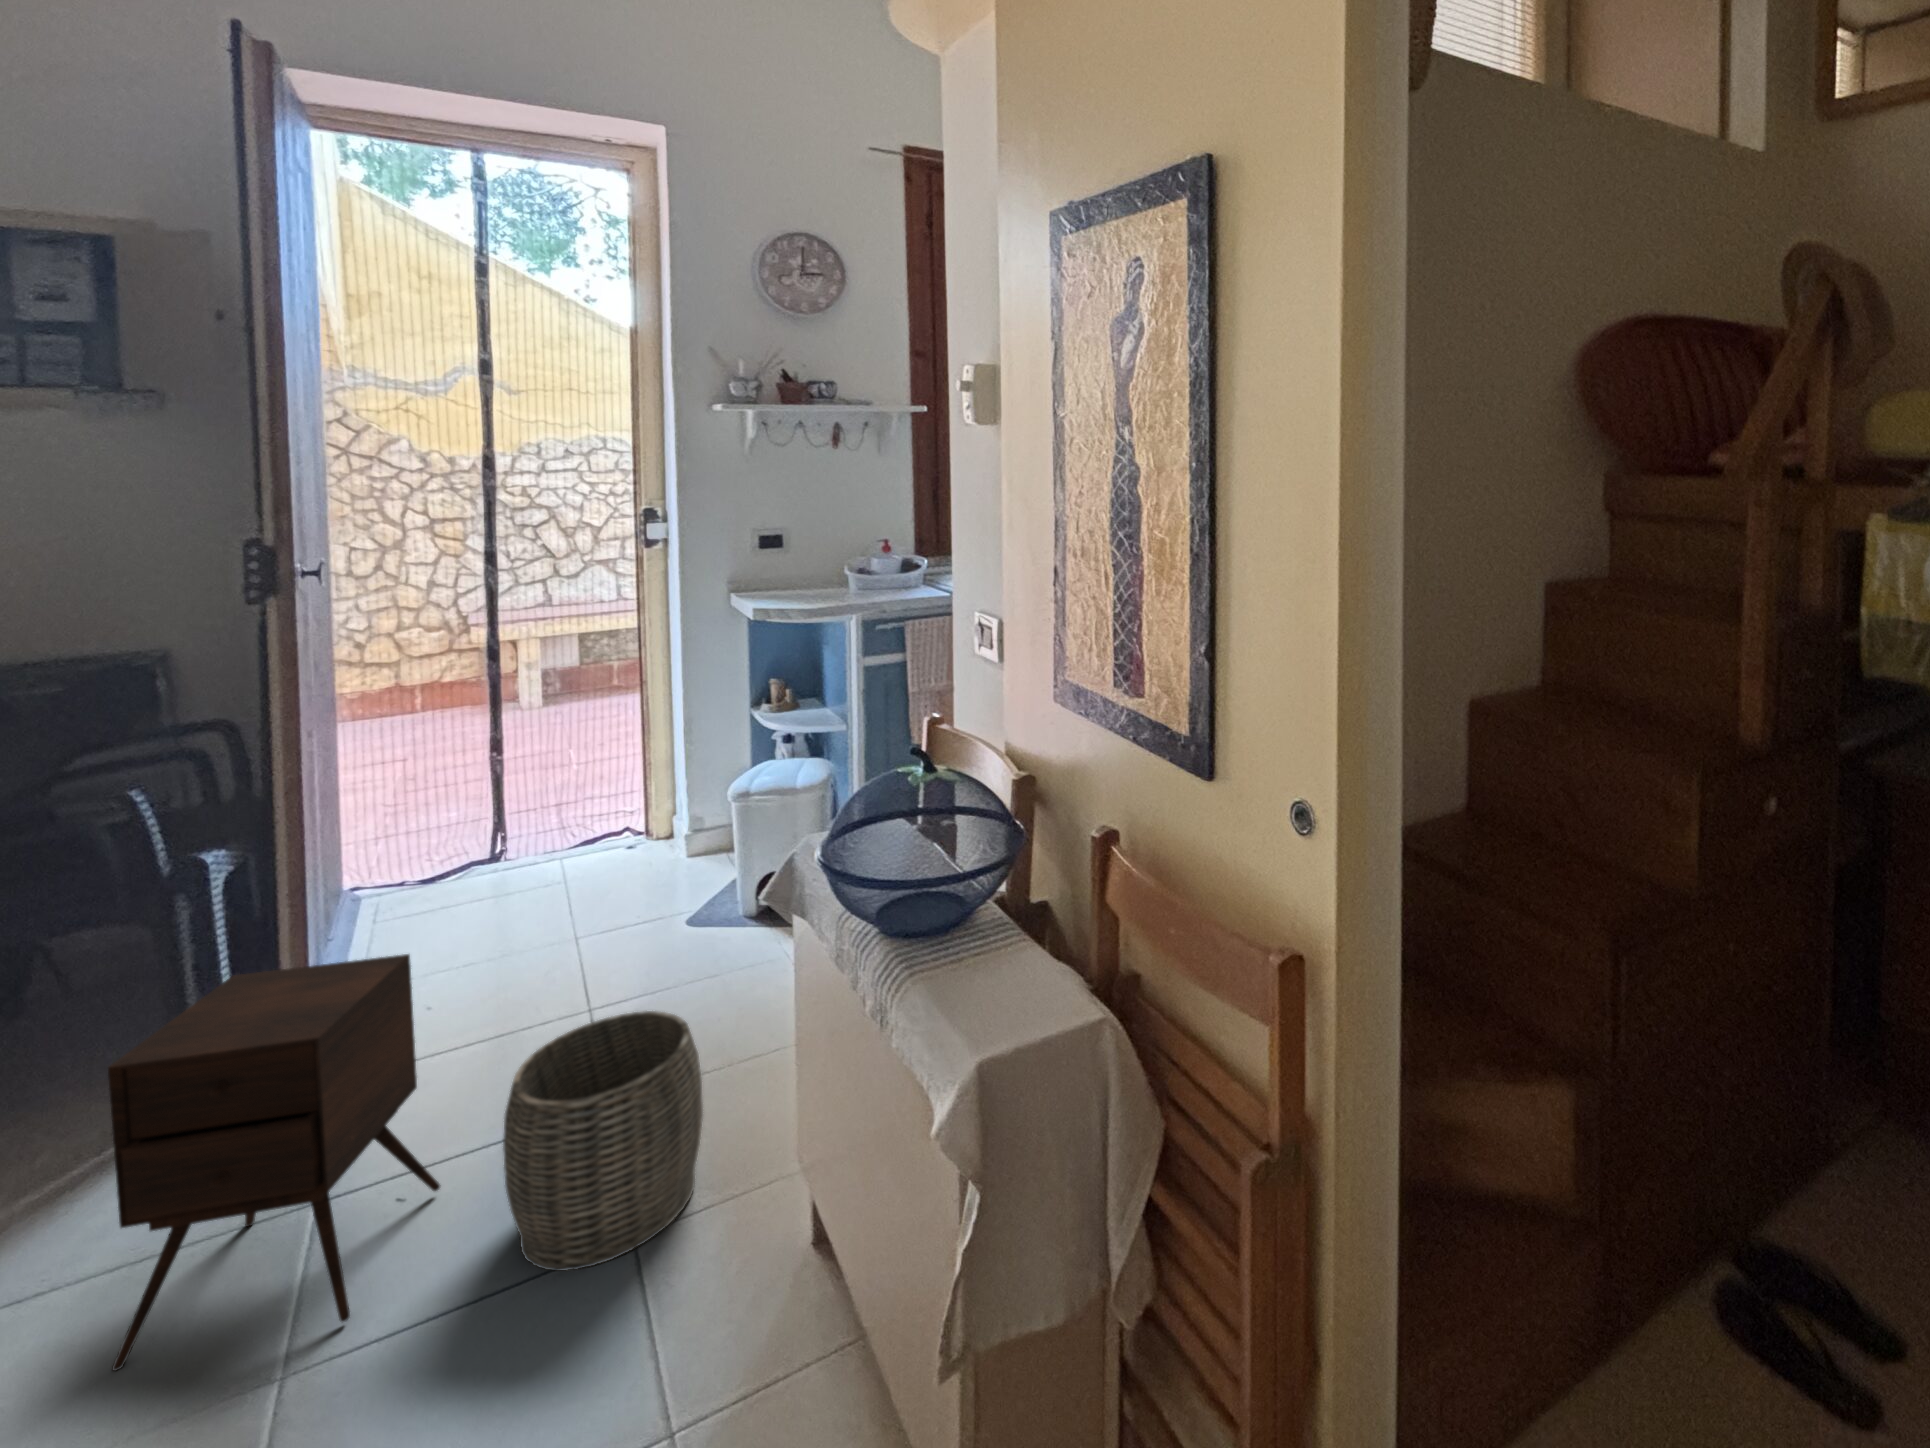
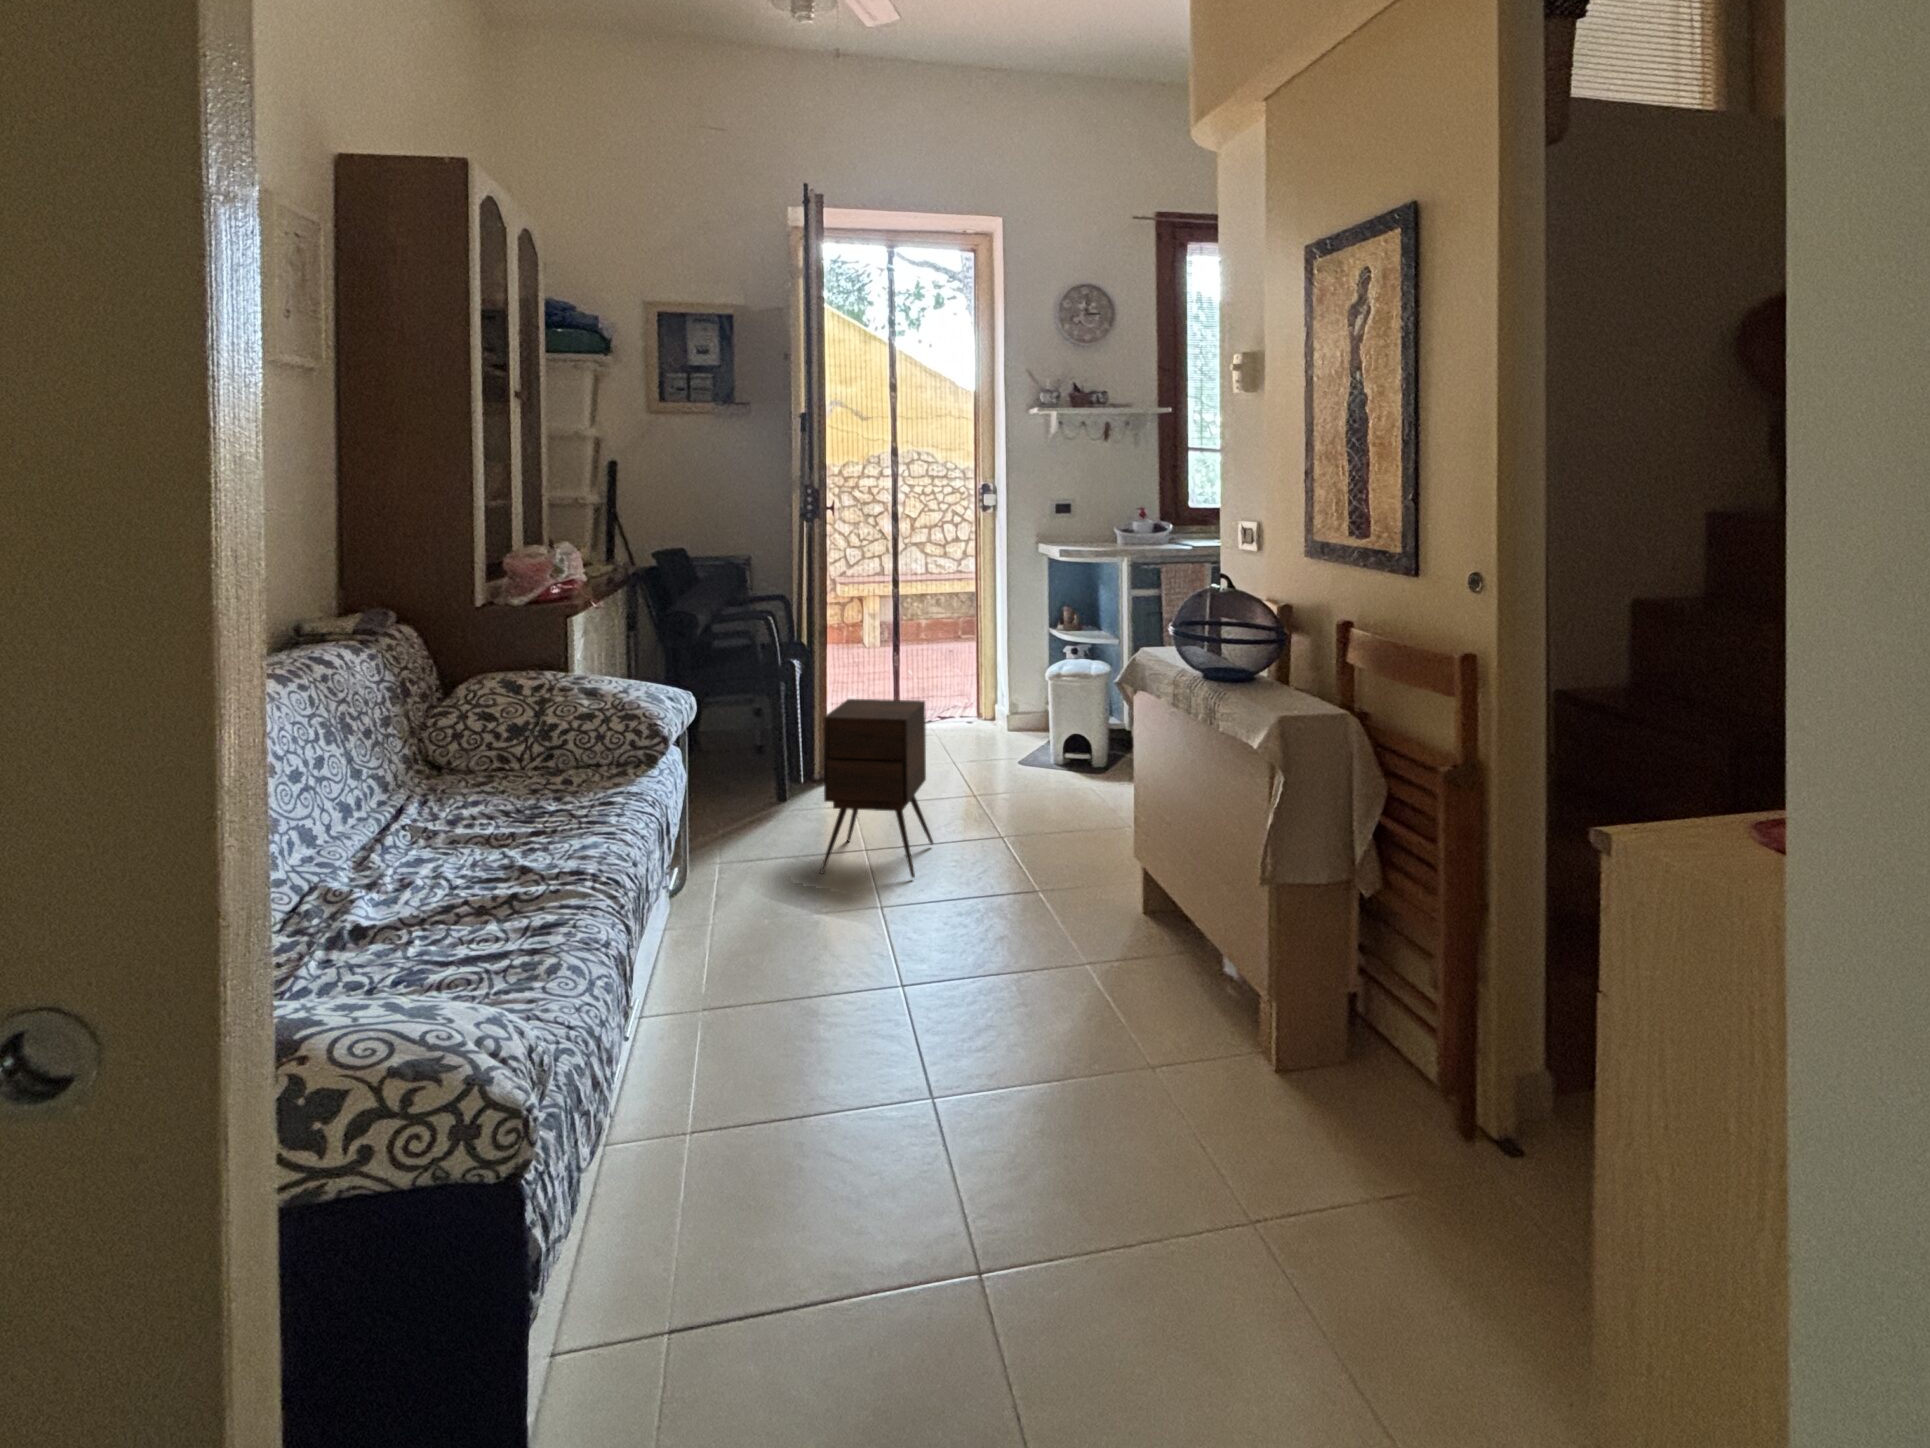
woven basket: present [503,1011,703,1271] -> none [977,759,1075,885]

